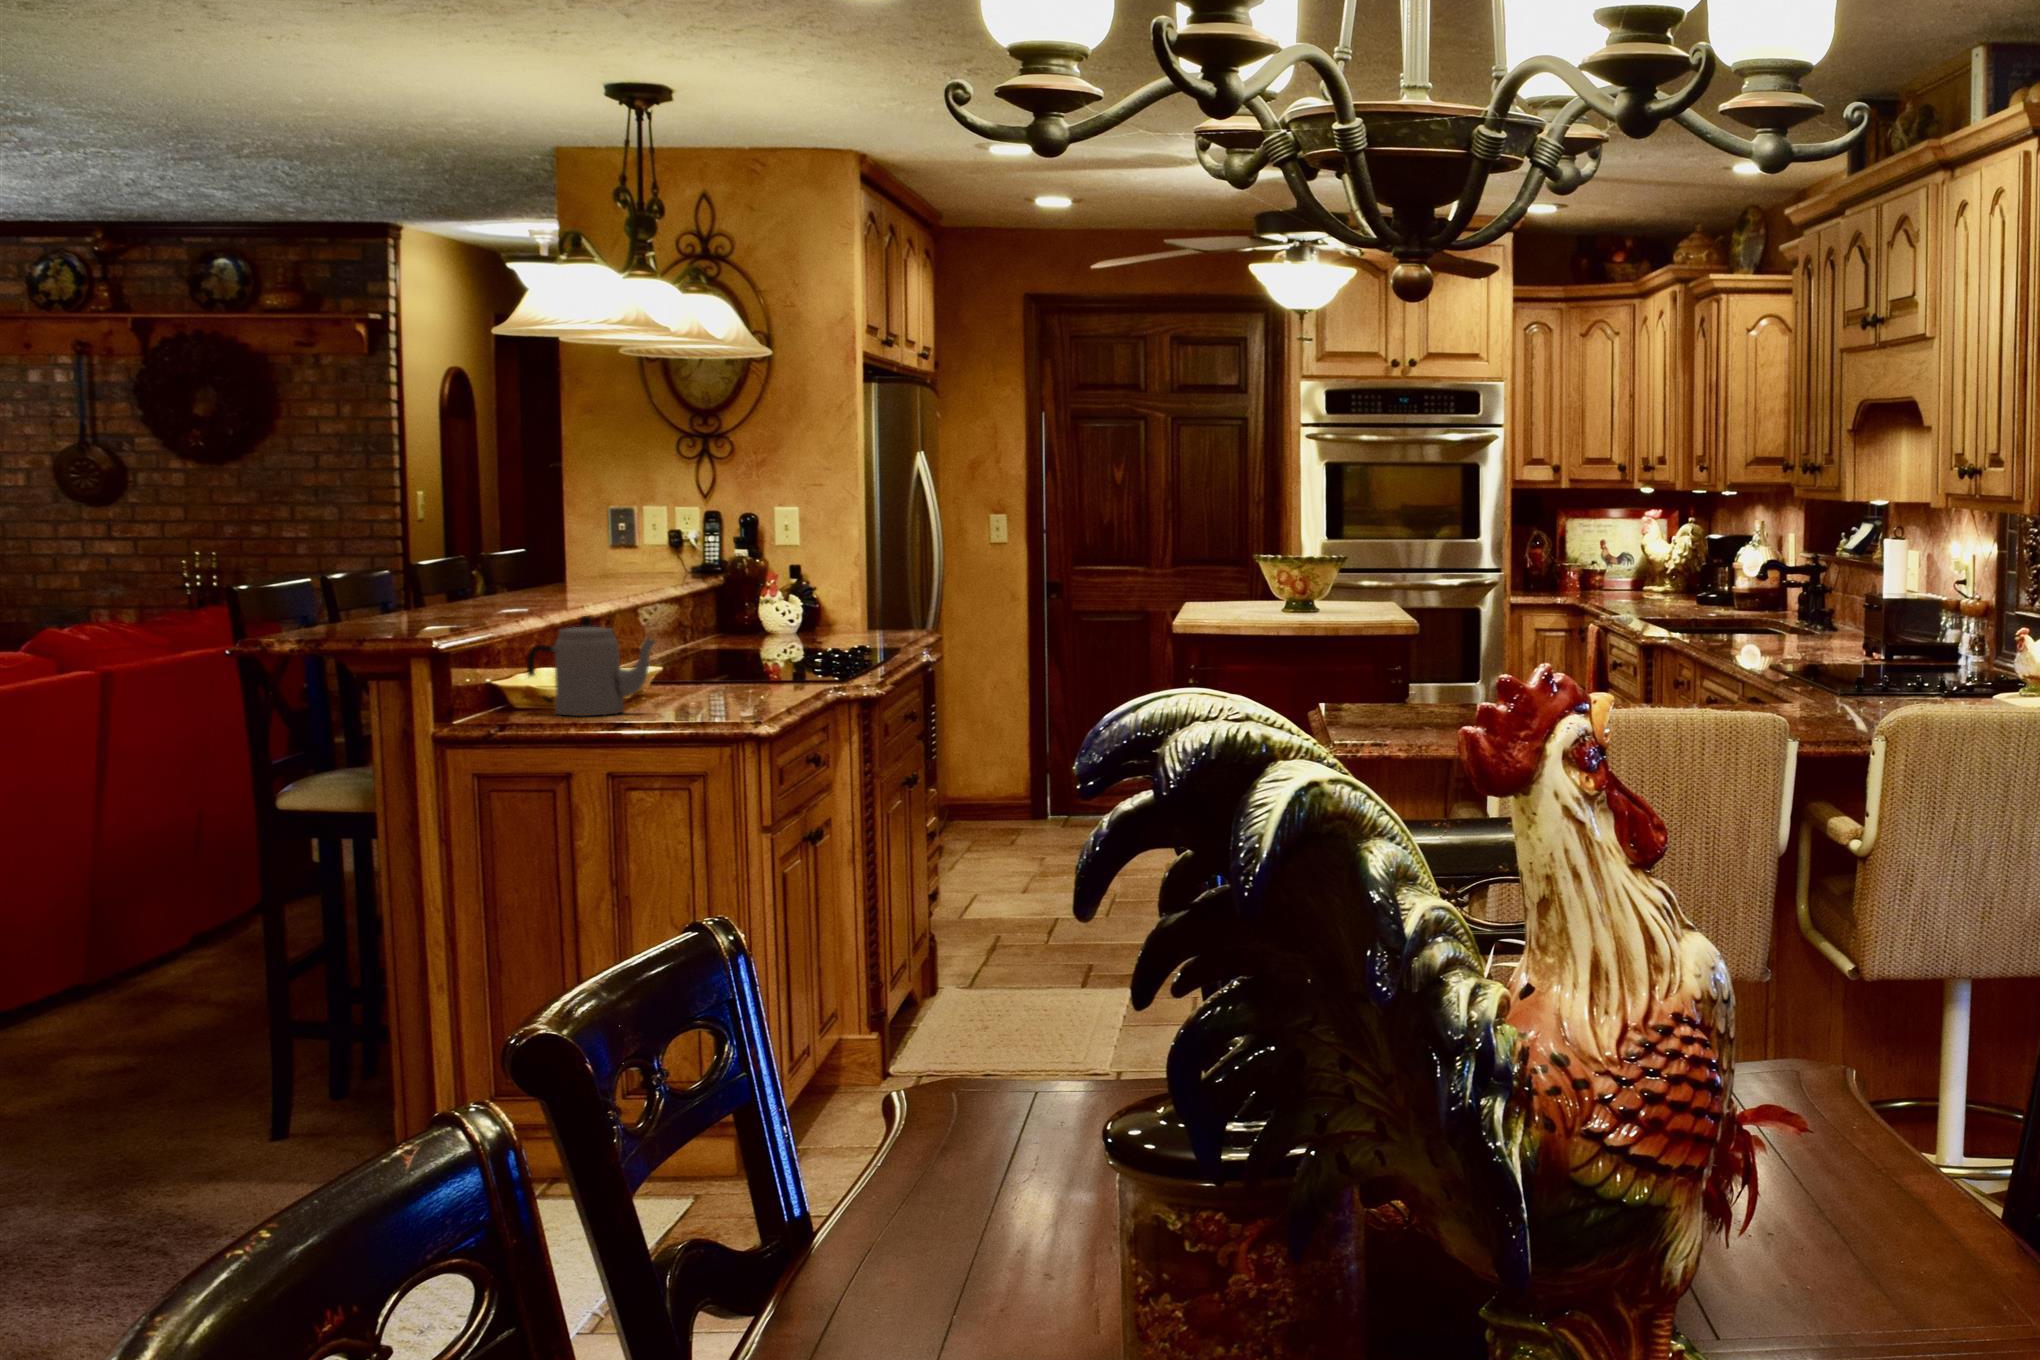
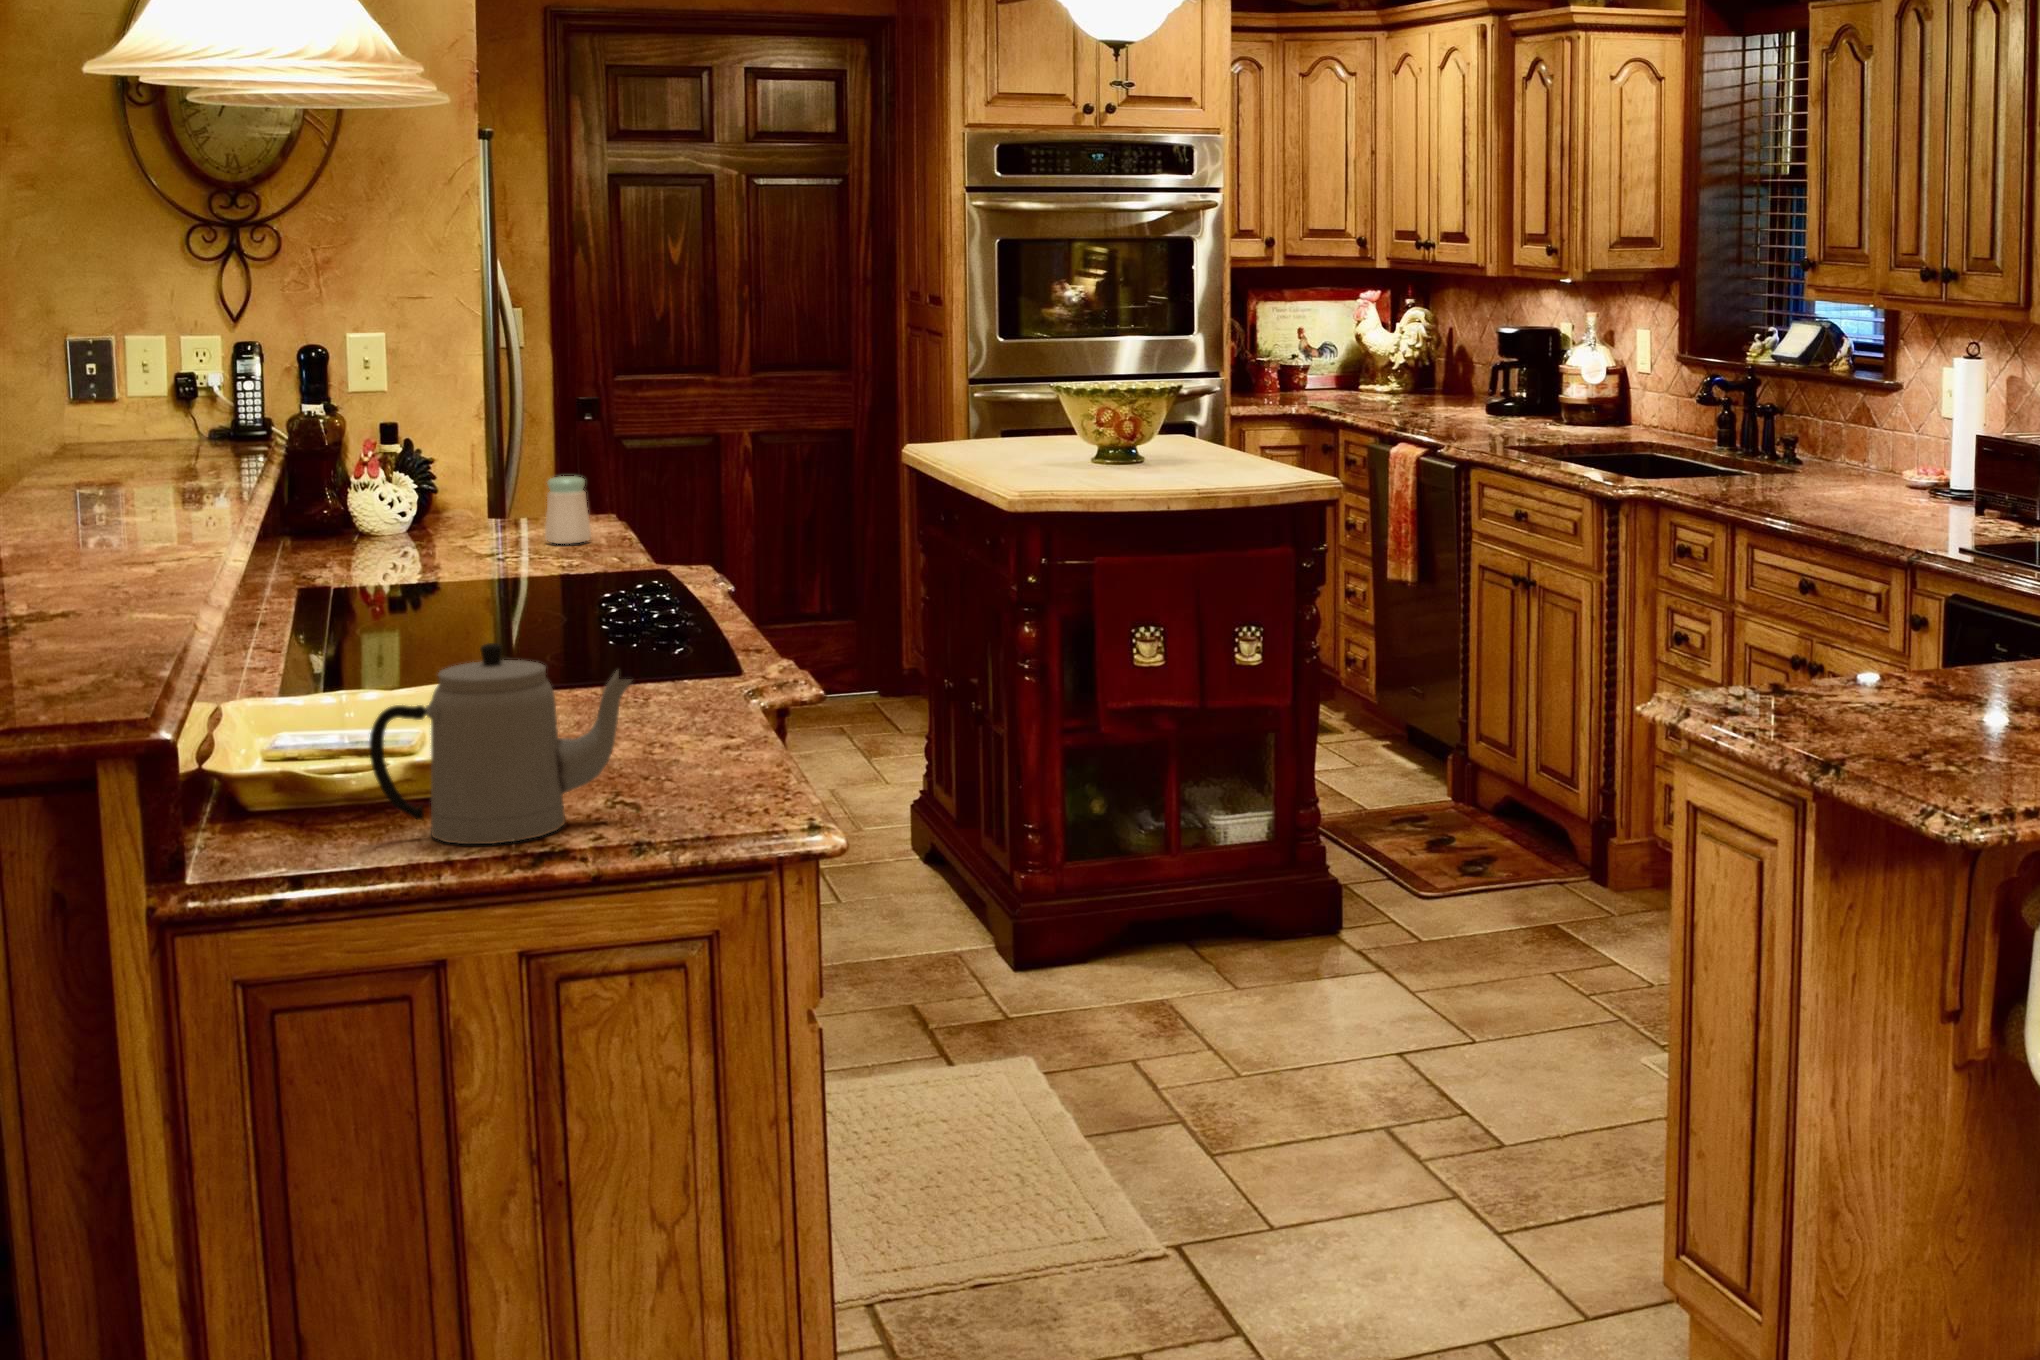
salt shaker: none [854,595,881,638] -> present [545,476,591,544]

